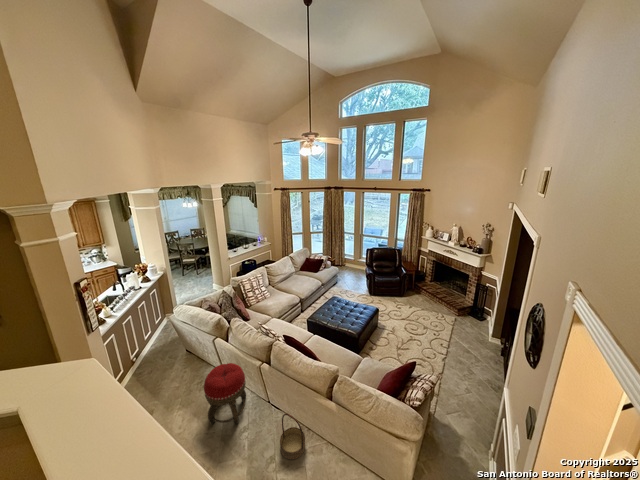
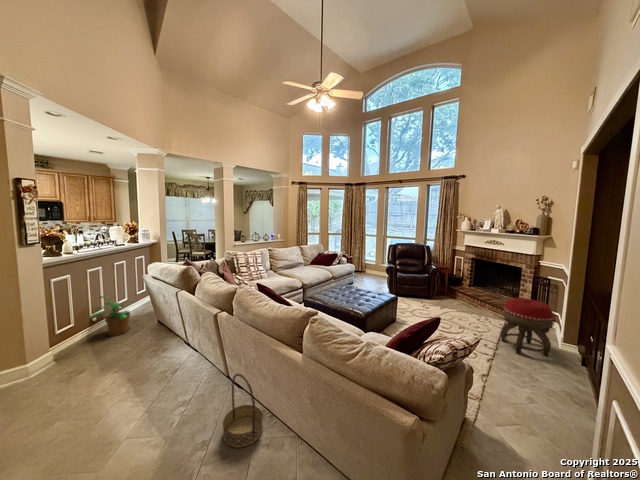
potted plant: none [132,339,169,370] -> present [87,296,132,336]
footstool: present [204,363,246,424] -> present [501,298,554,357]

